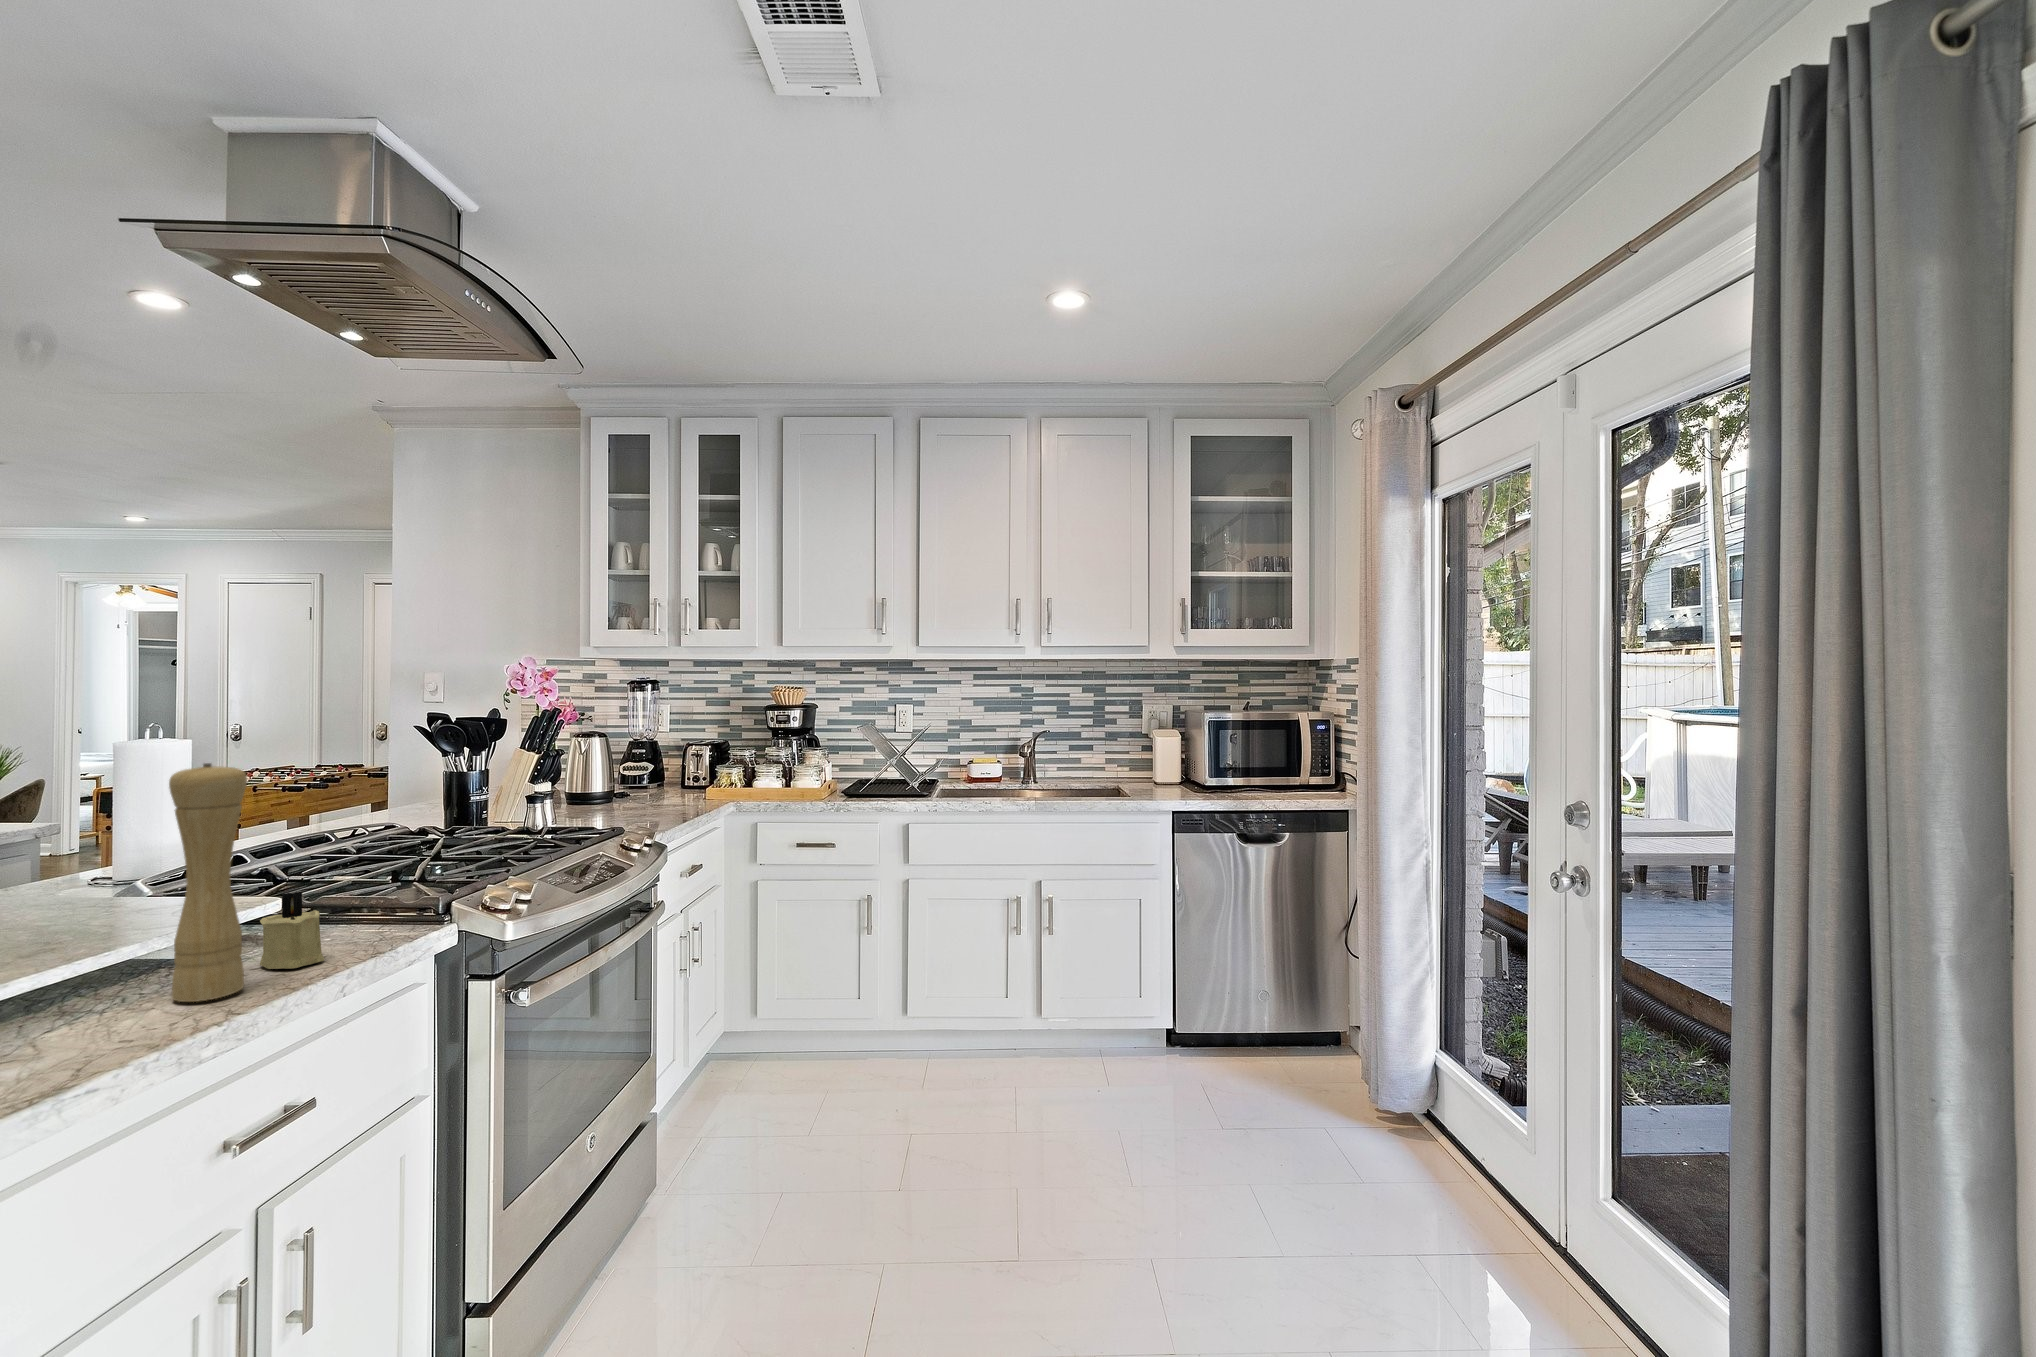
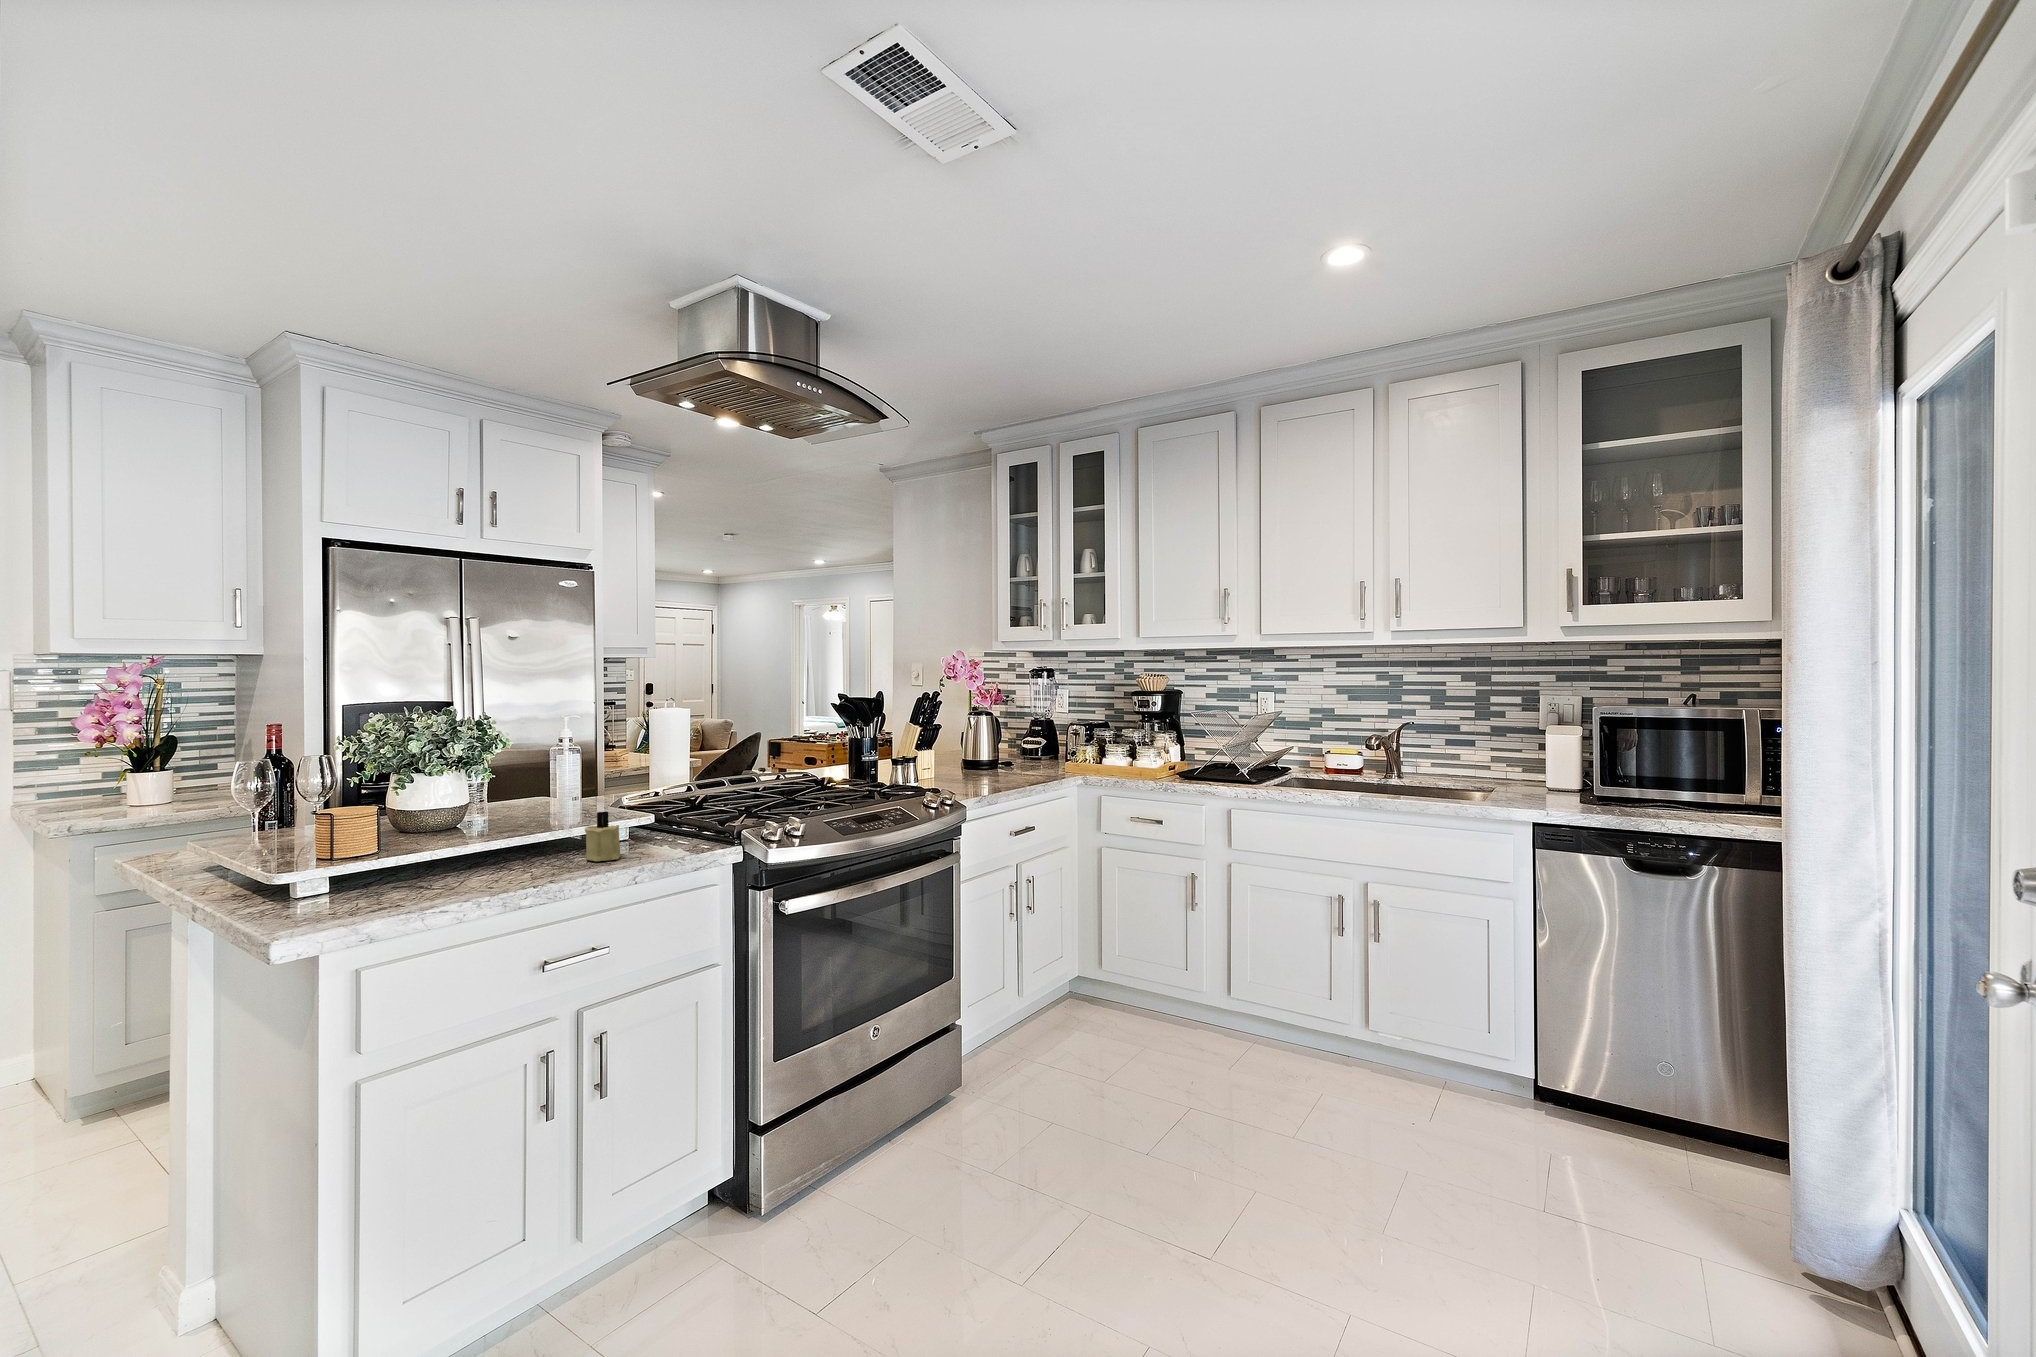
pepper mill: present [169,763,247,1002] -> none [516,723,559,873]

